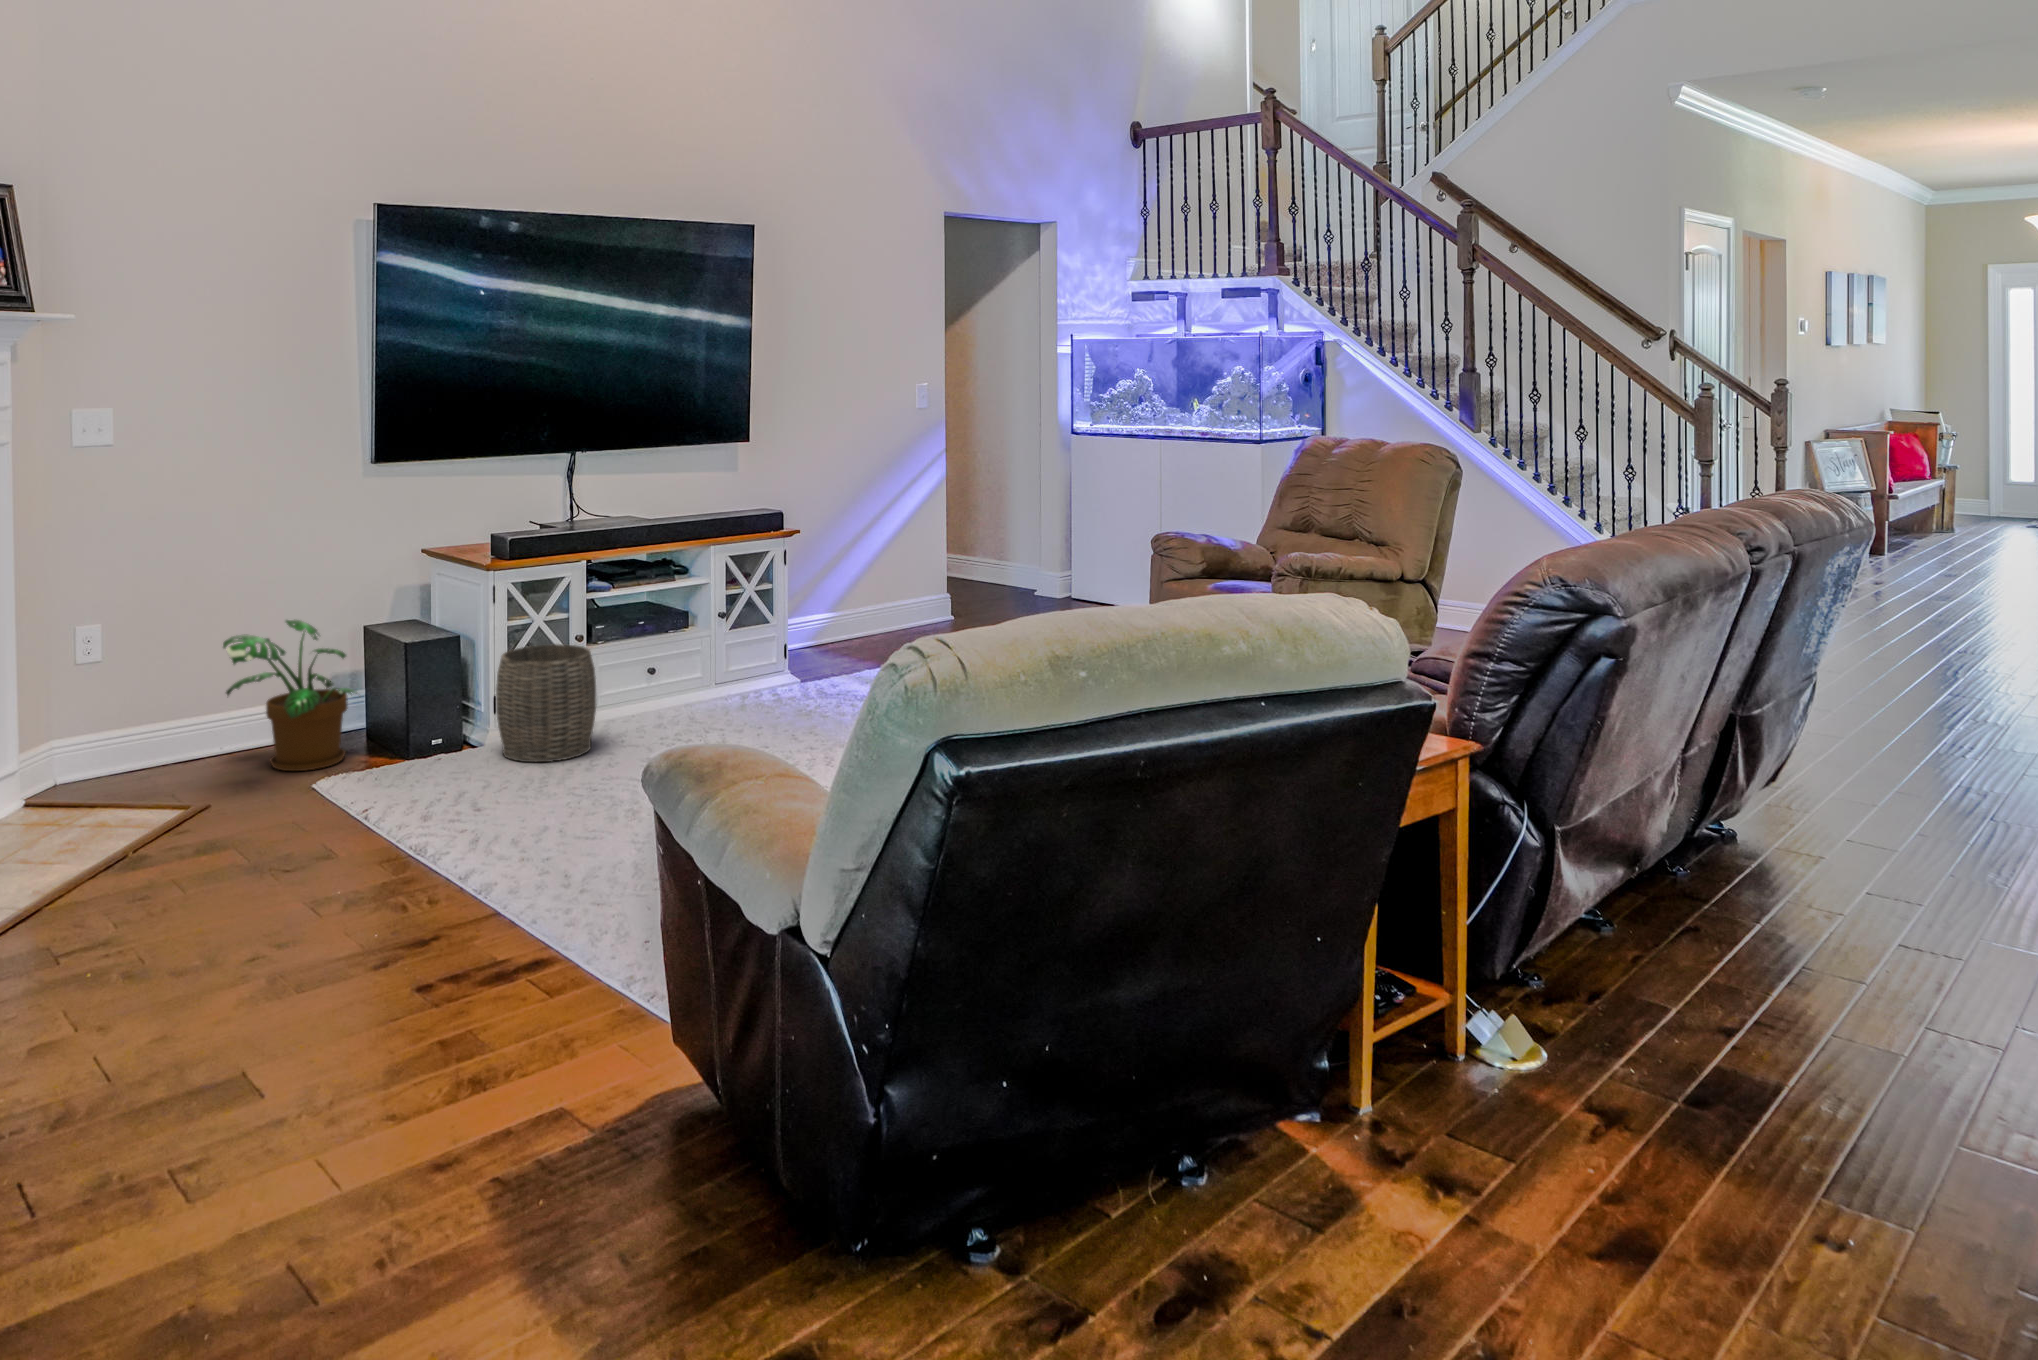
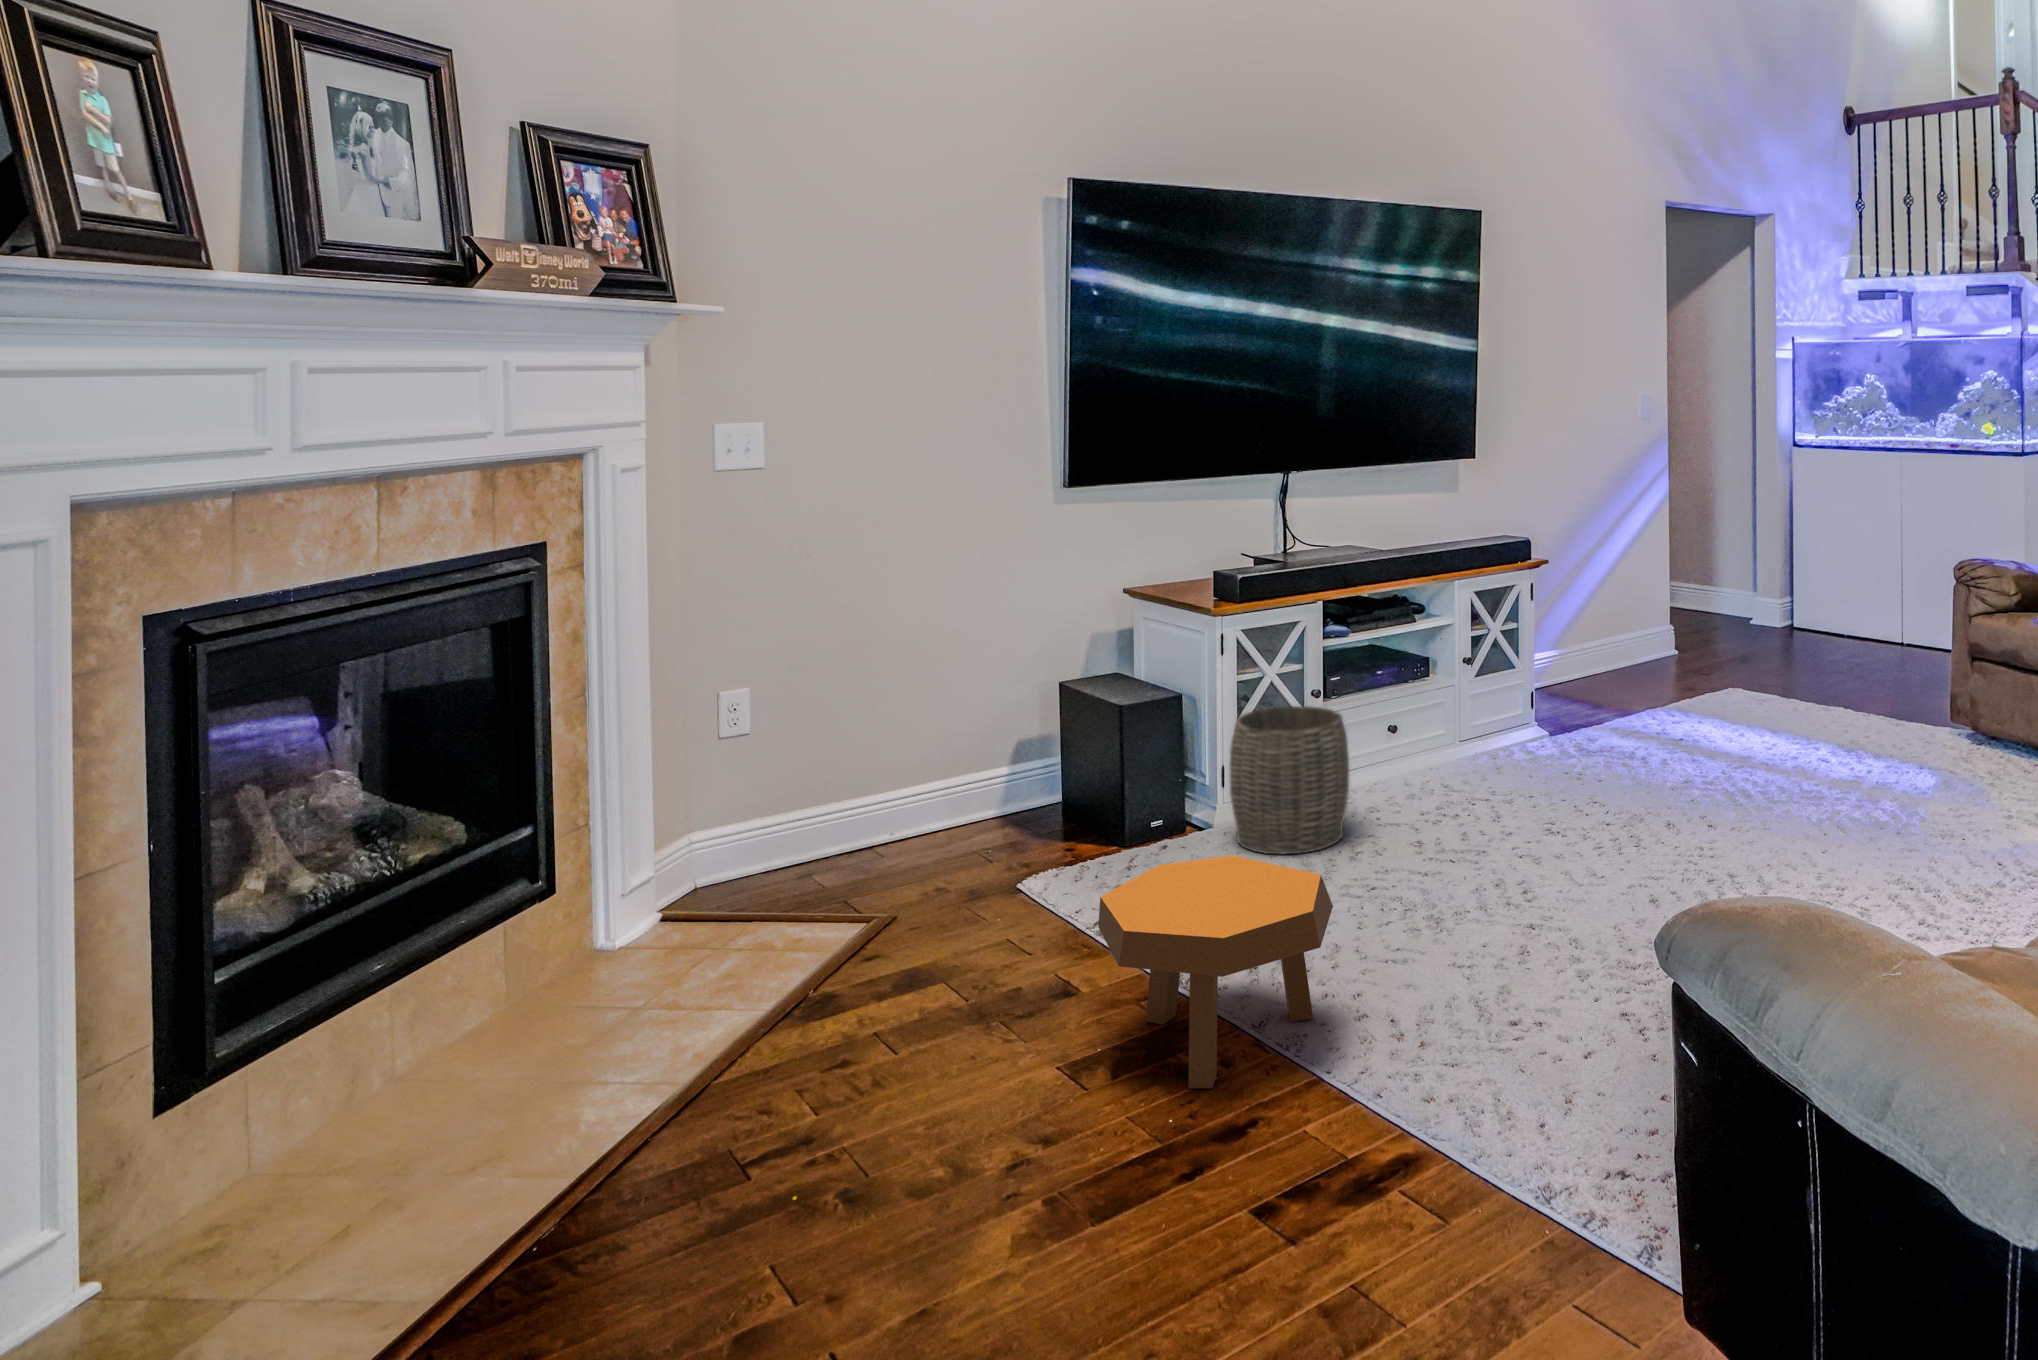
potted plant: present [223,620,357,771] -> none [897,680,1062,872]
footstool: none [337,748,522,911] -> present [1098,856,1333,1088]

